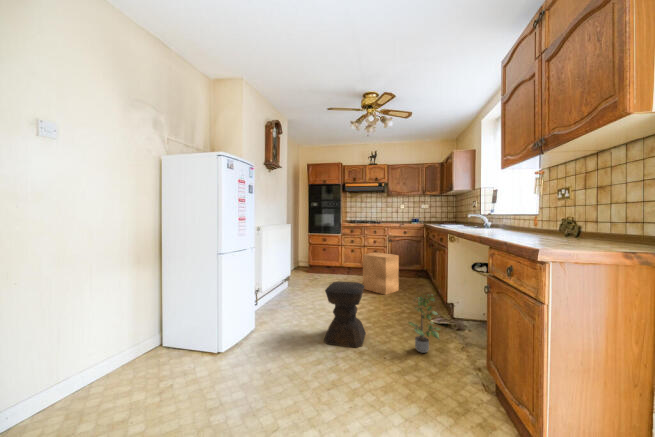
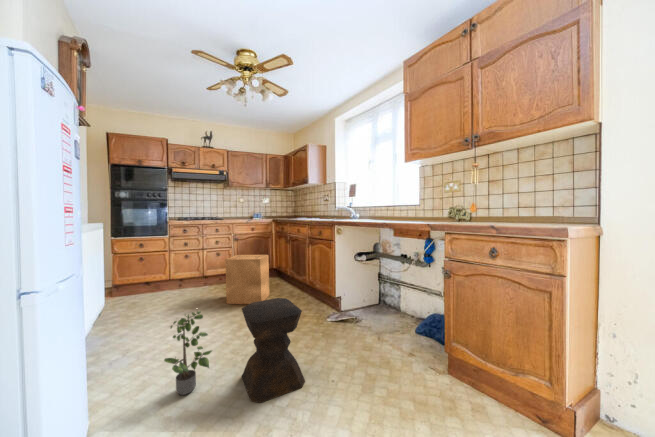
potted plant: present [409,295,440,353] -> present [164,311,212,395]

